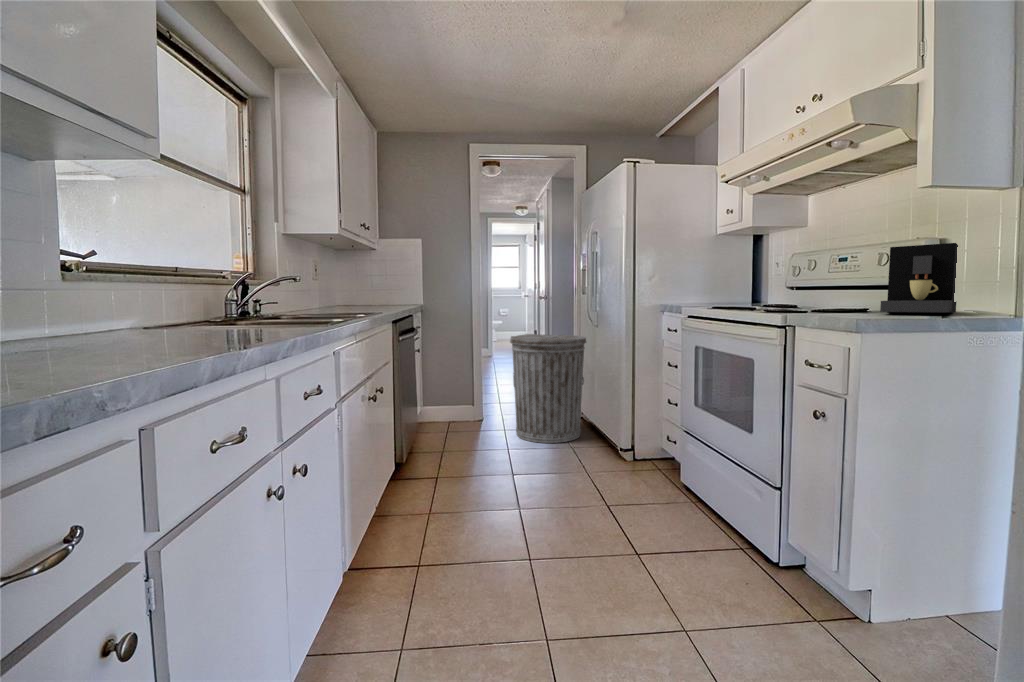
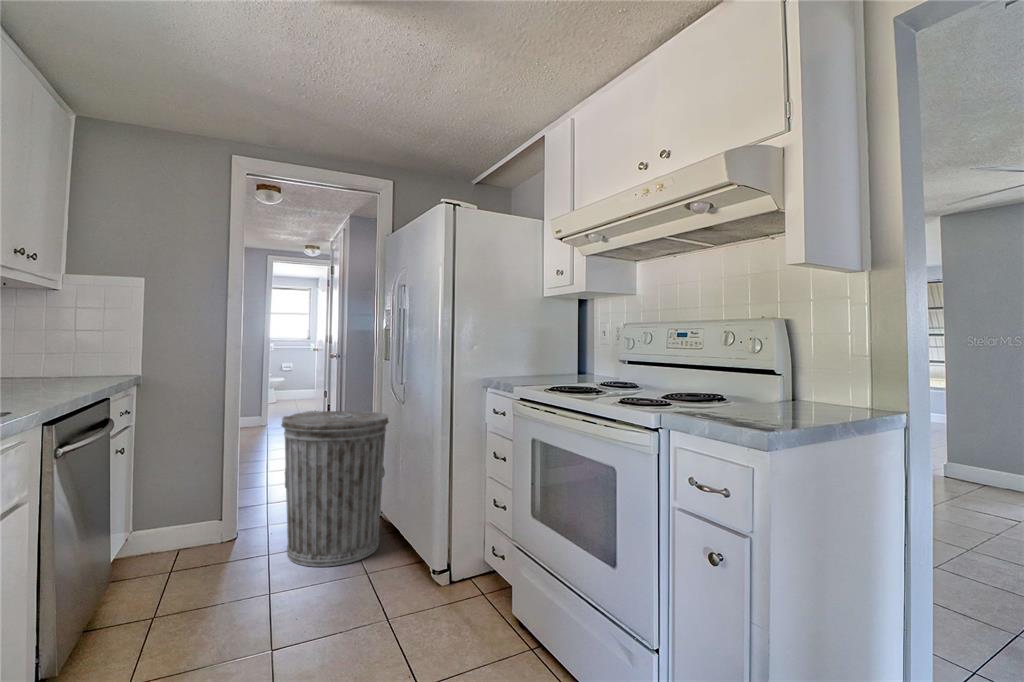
coffee maker: present [880,243,958,313] -> none [744,329,819,410]

